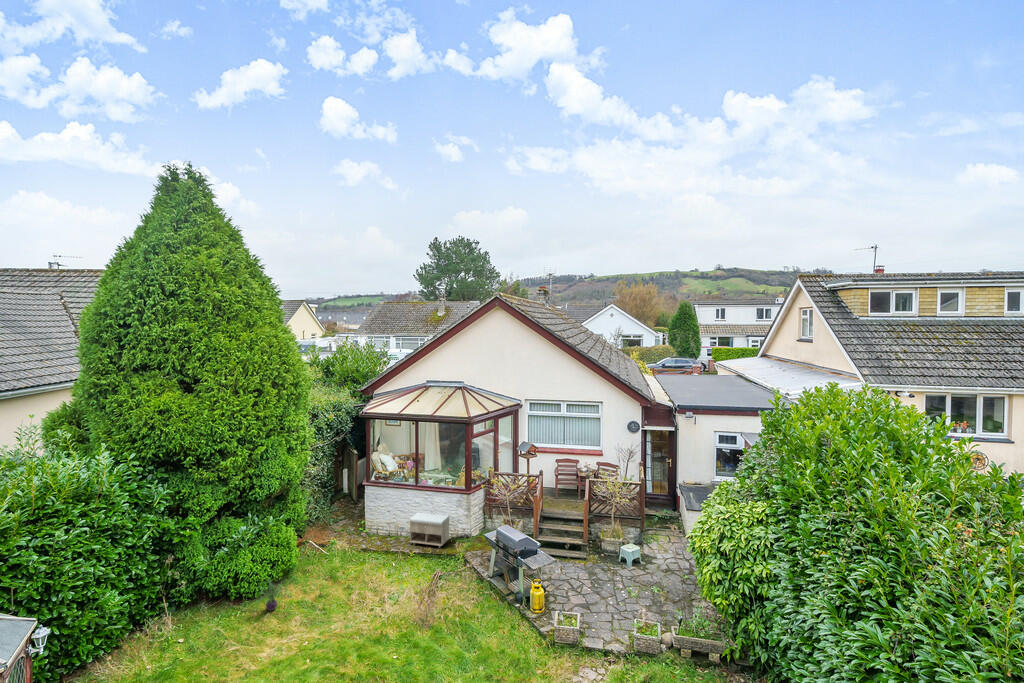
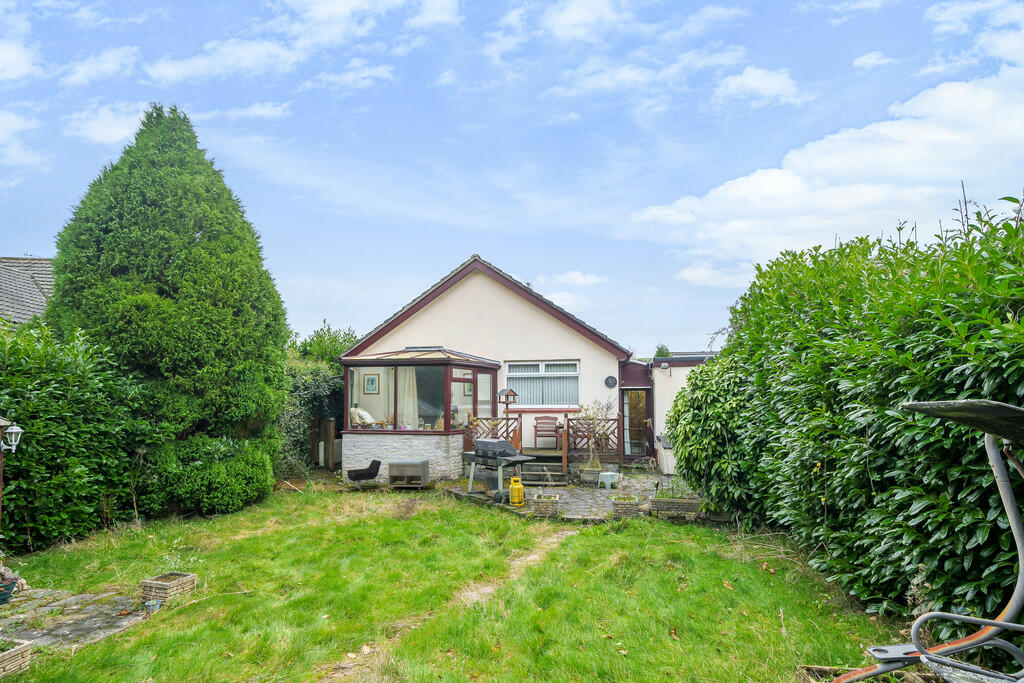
lounge chair: none [368,510,403,546] -> present [347,460,381,490]
decorative plant: present [259,579,282,611] -> none [230,489,262,521]

